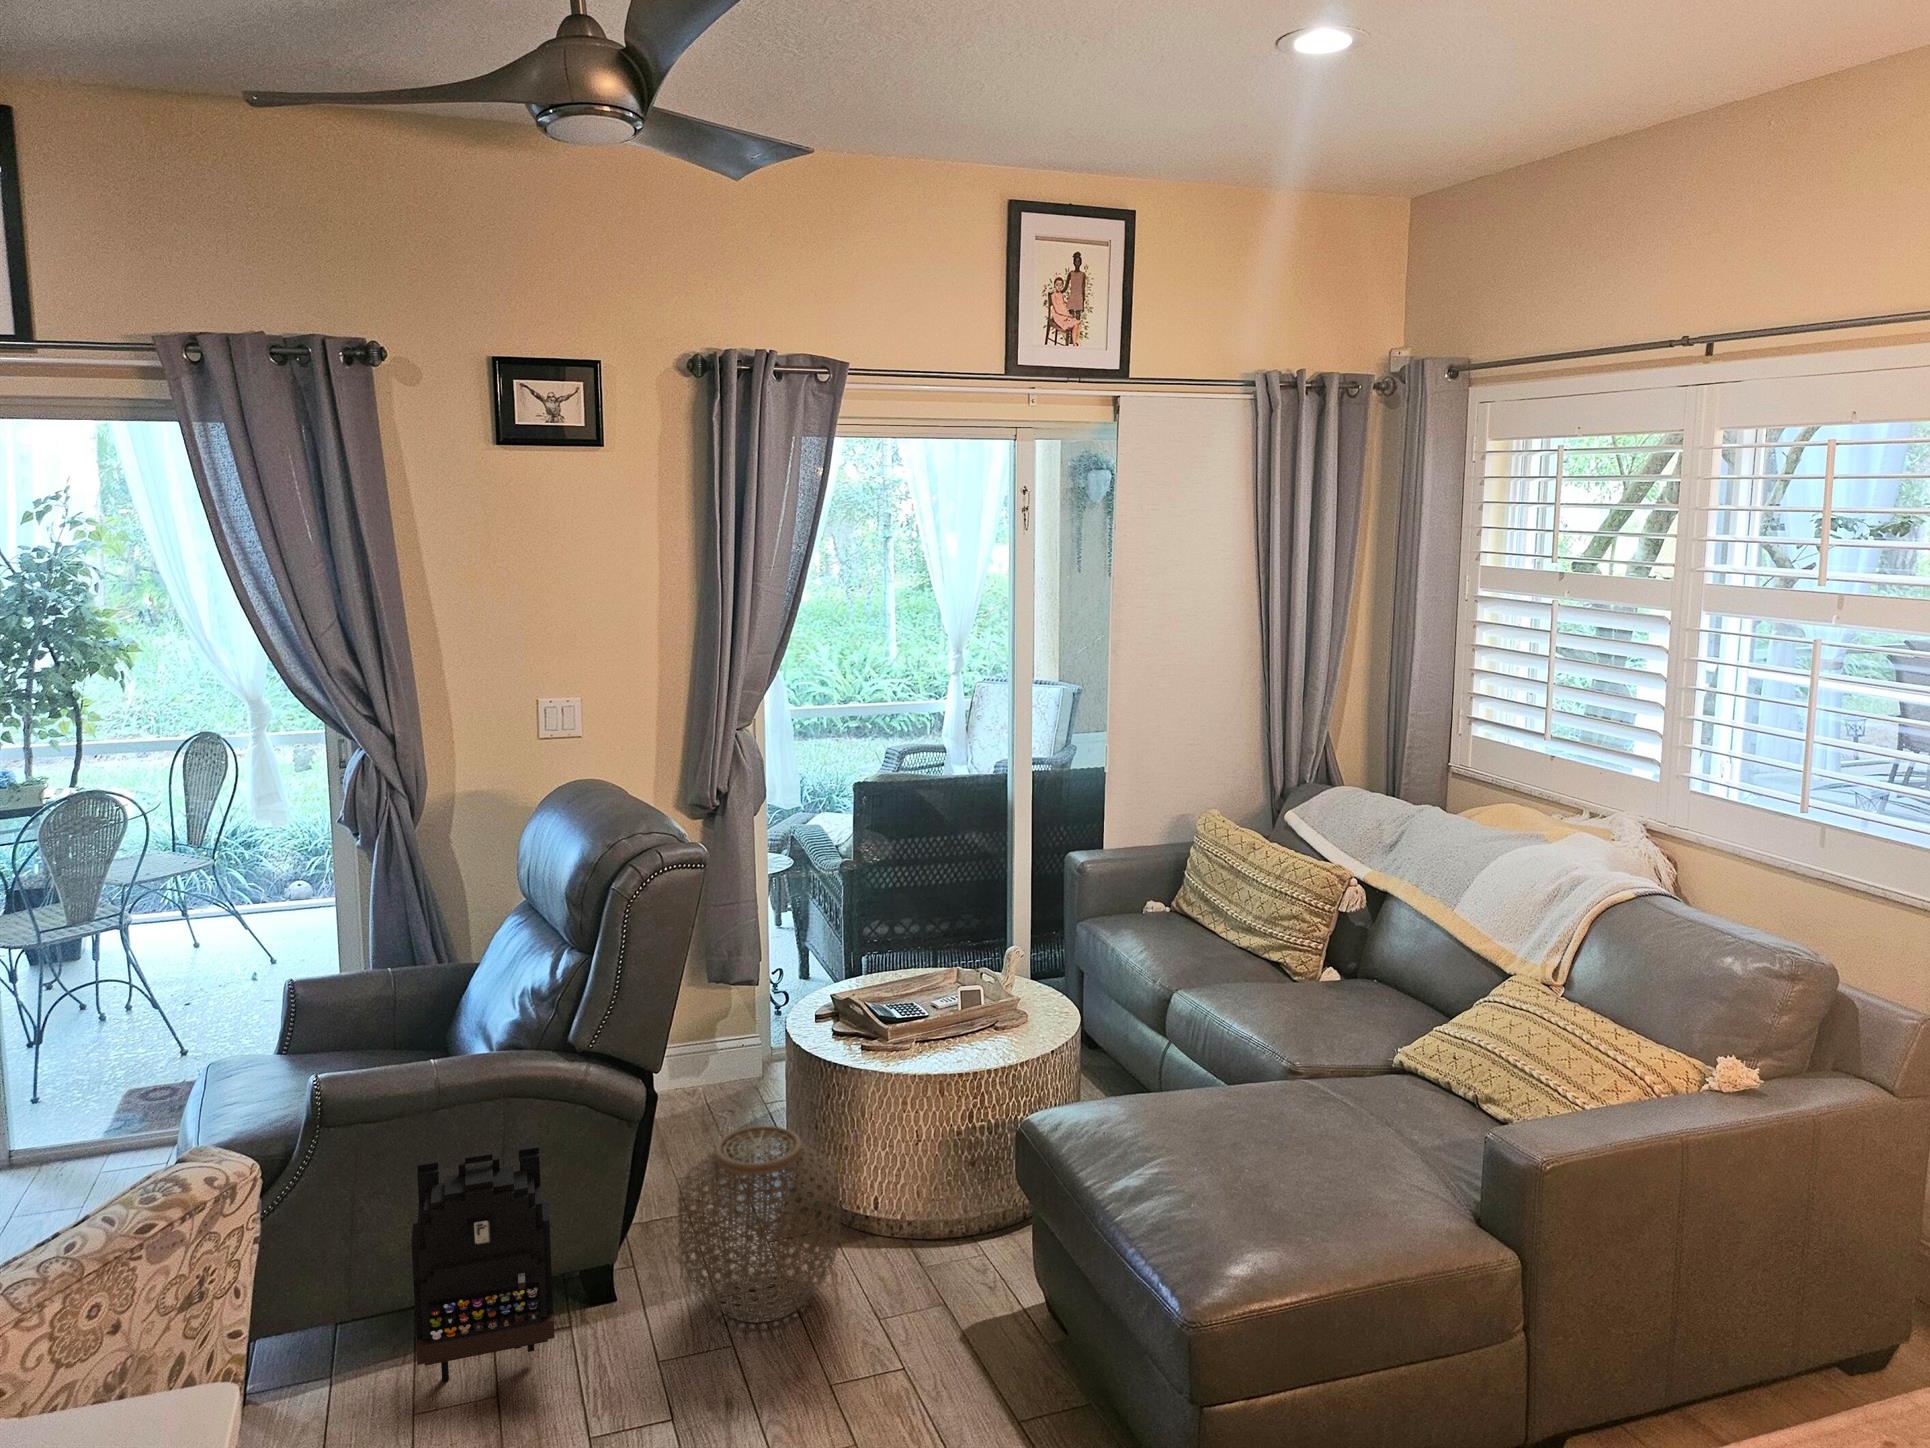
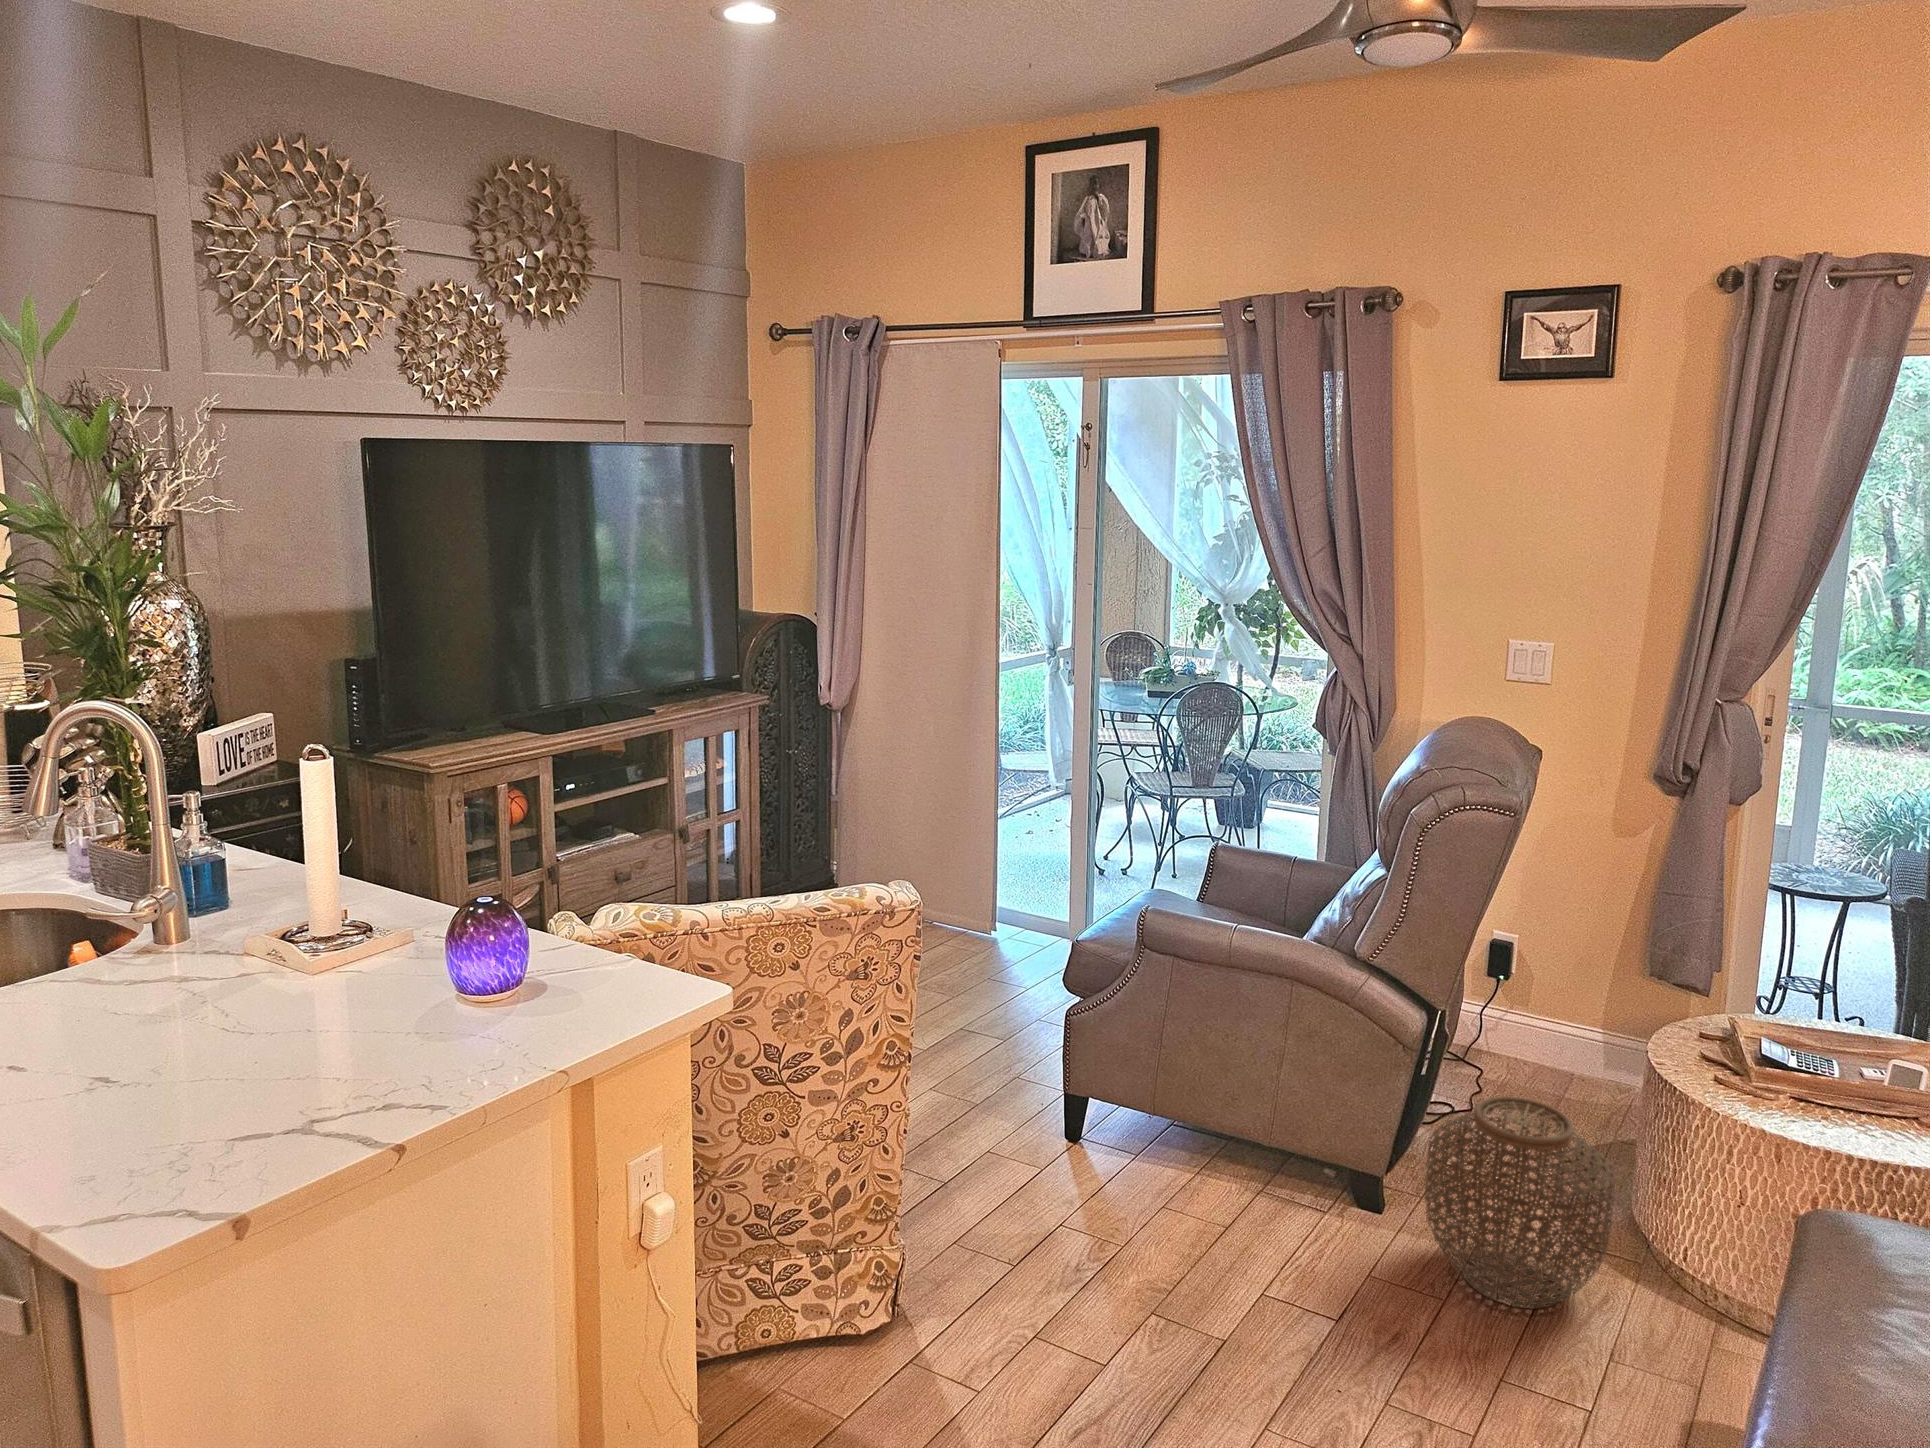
backpack: present [411,1140,555,1381] -> none [1173,987,1321,1208]

